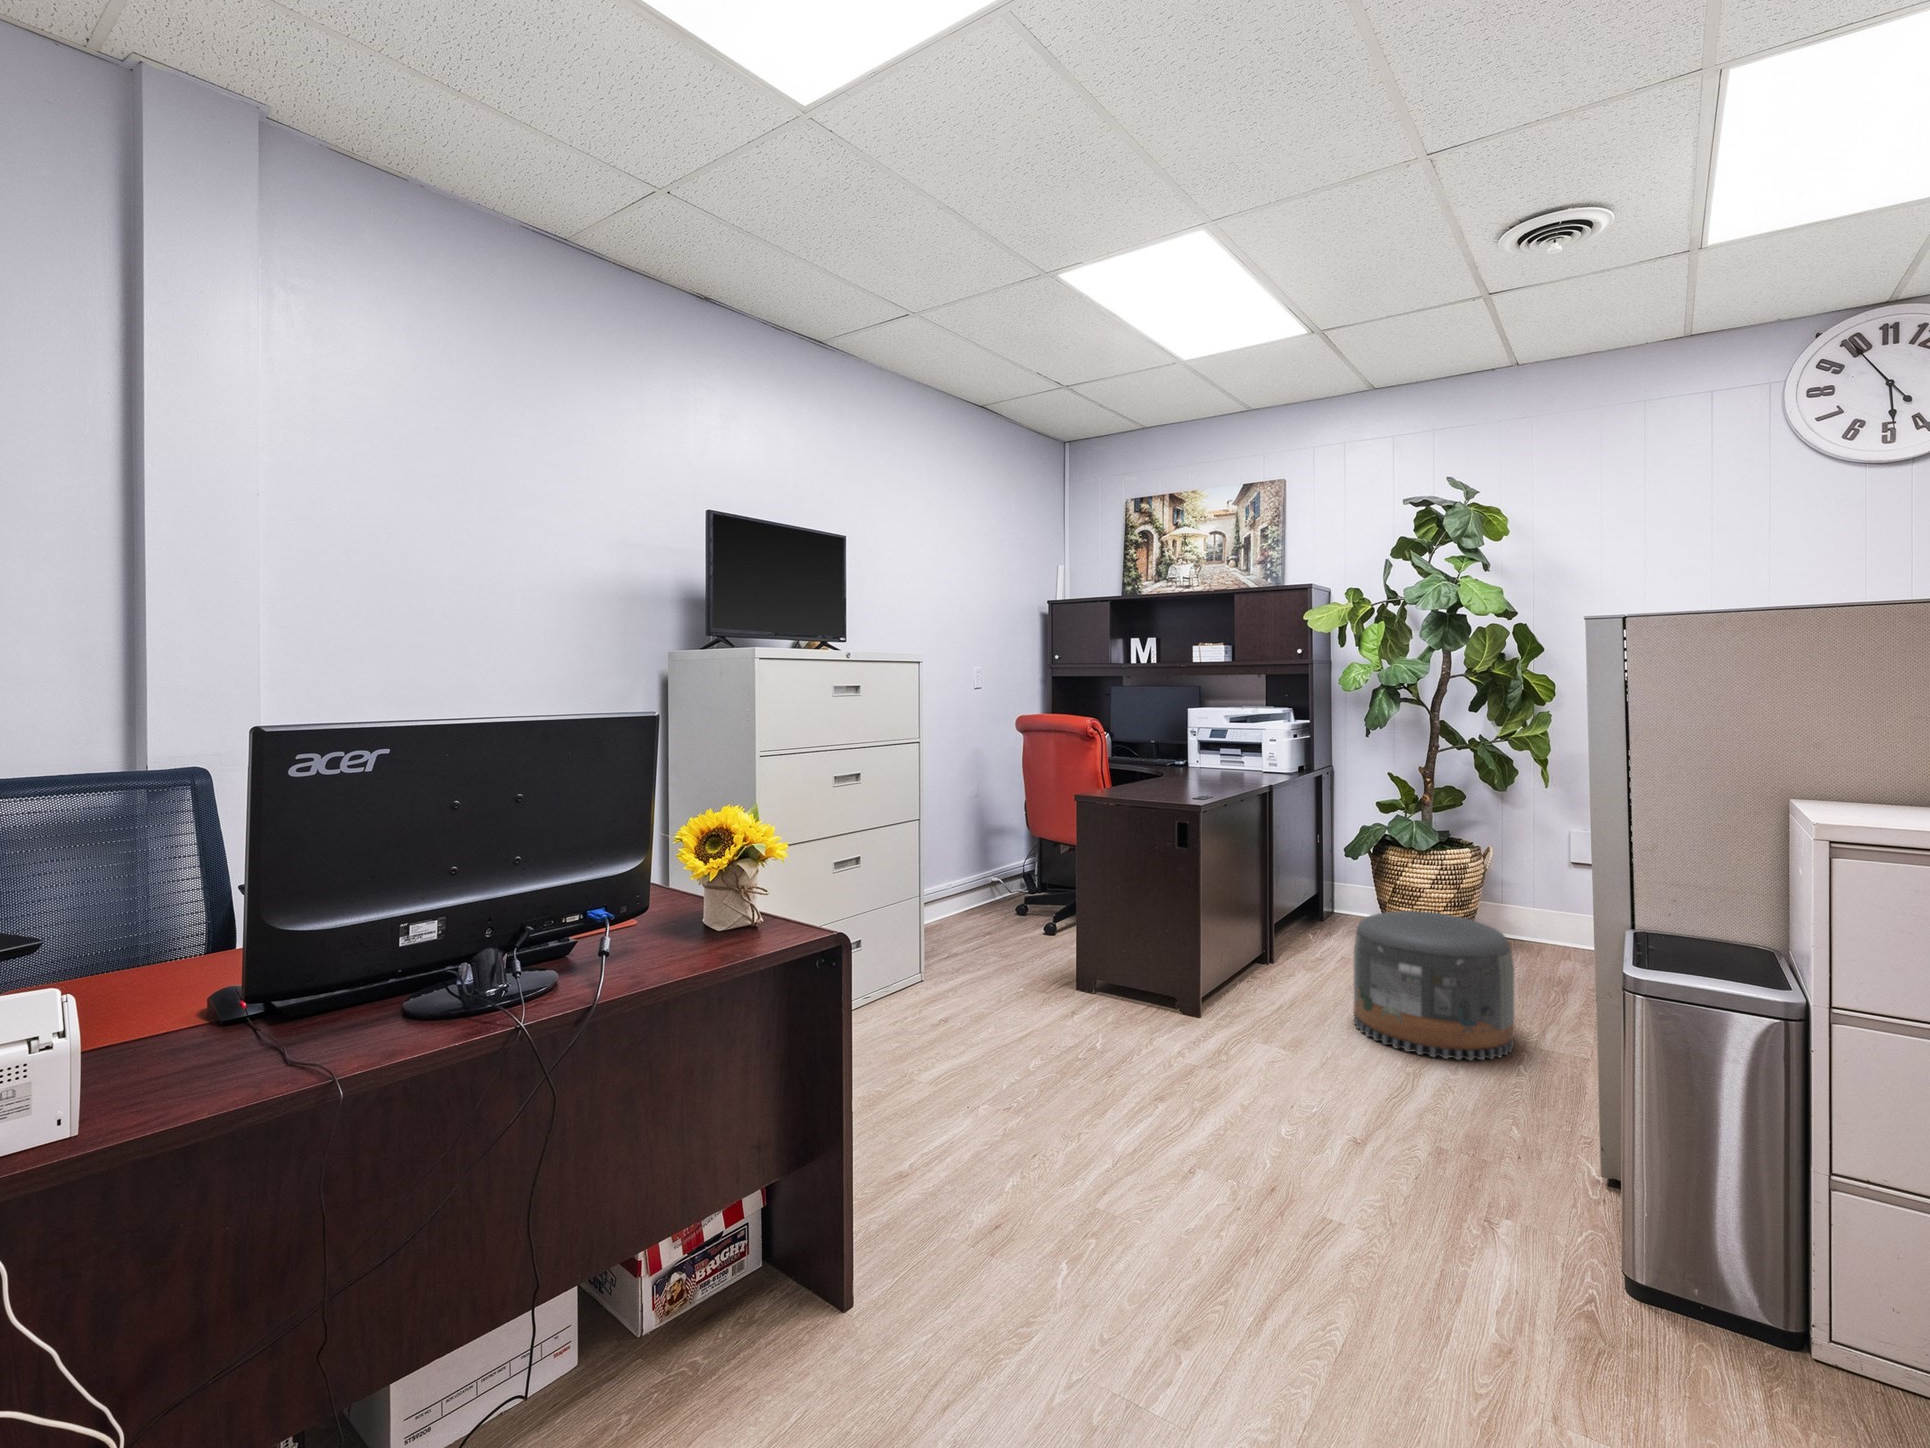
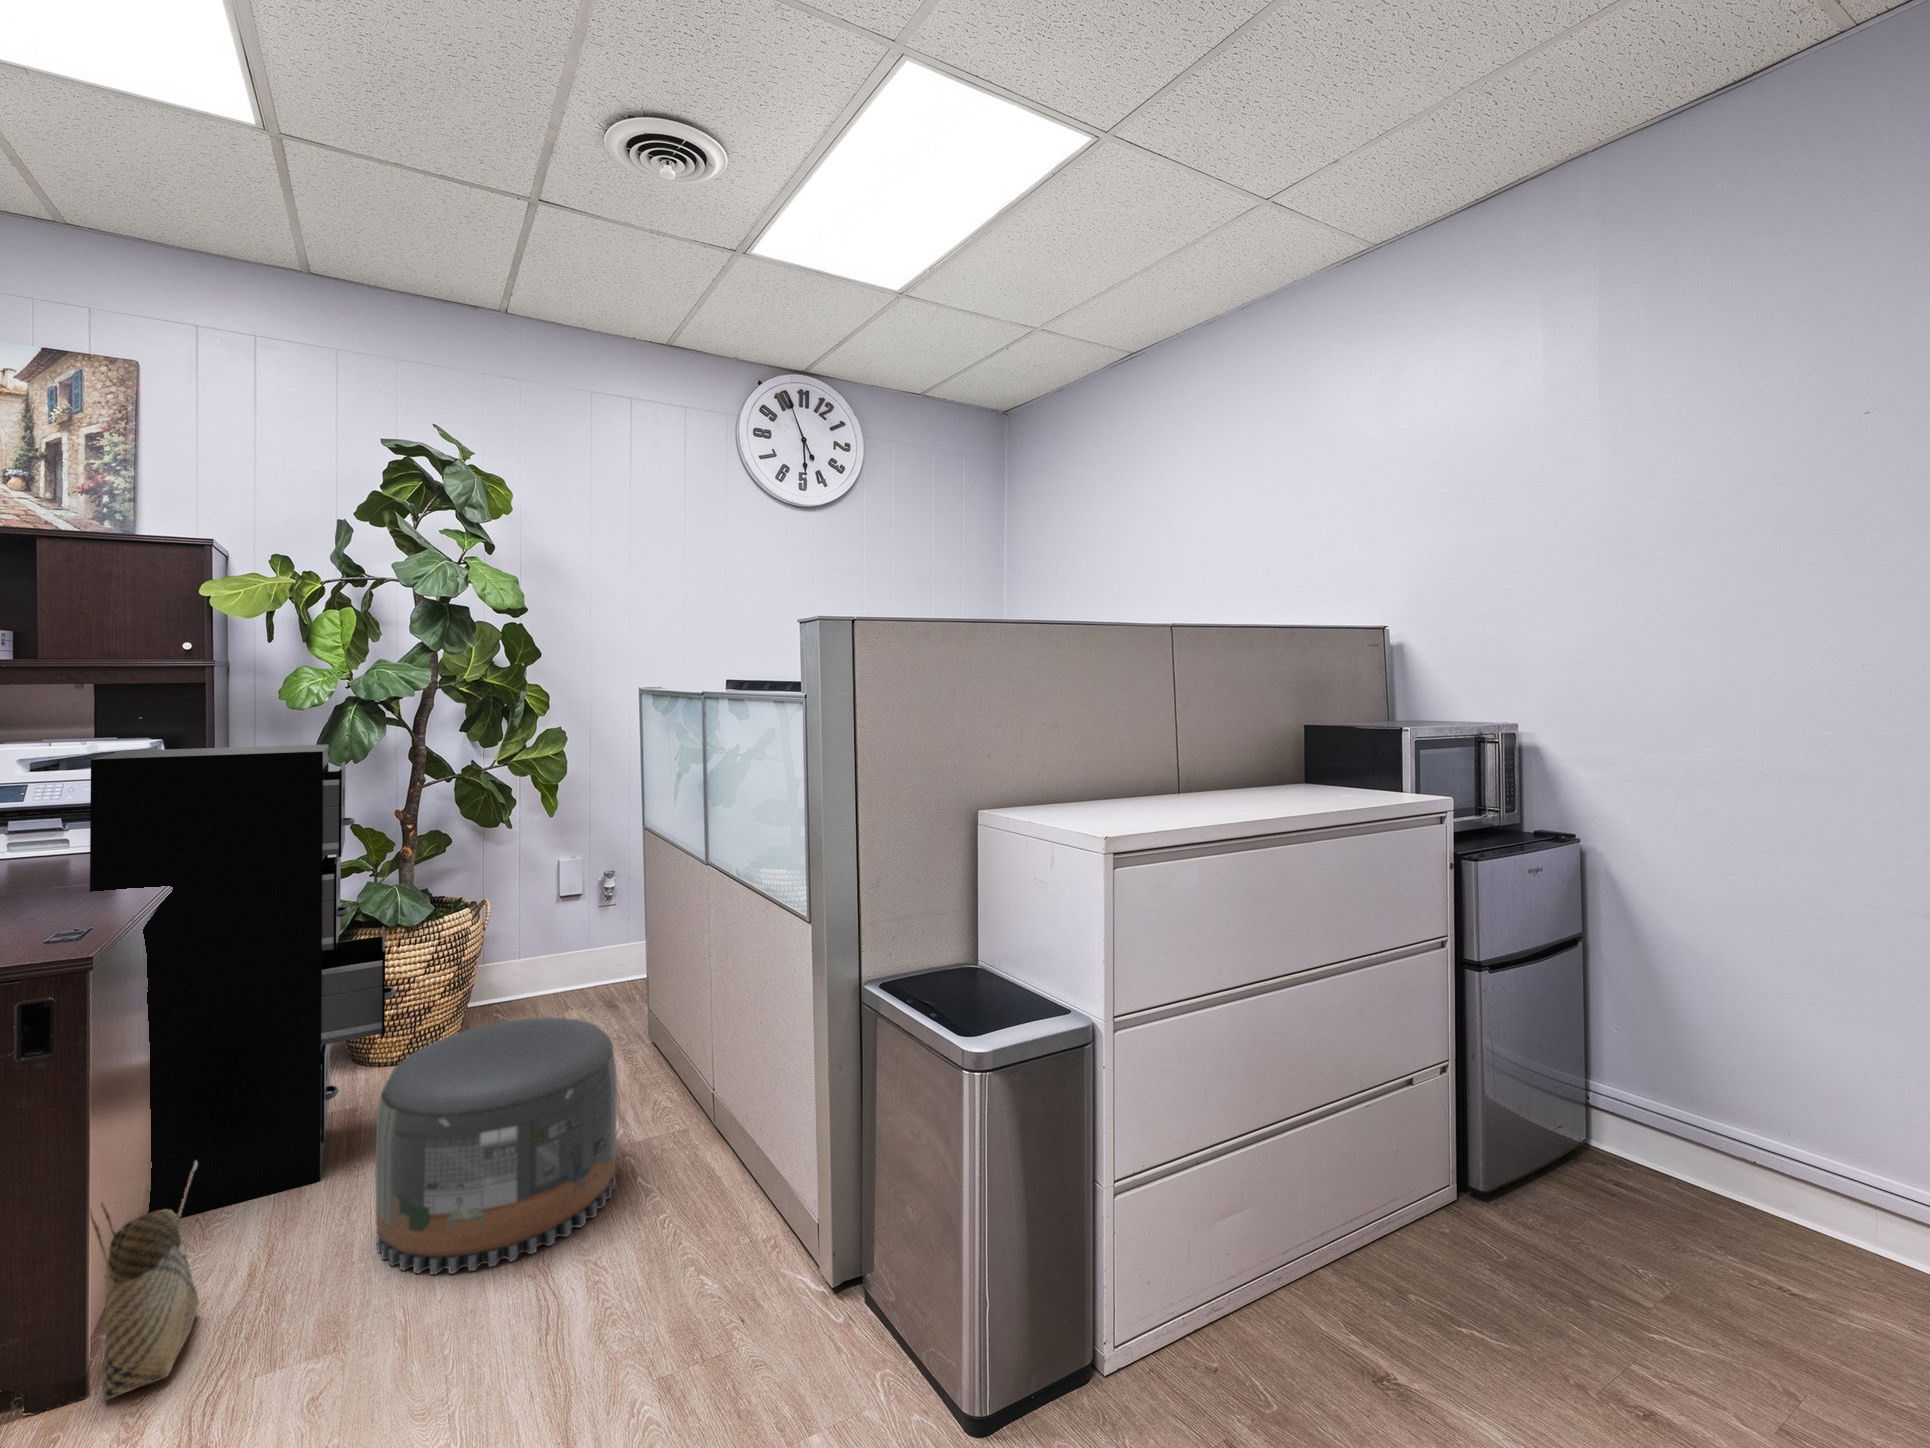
filing cabinet: none [1241,713,1391,983] -> present [90,744,396,1238]
woven basket: none [1225,918,1270,1018] -> present [90,1162,199,1400]

